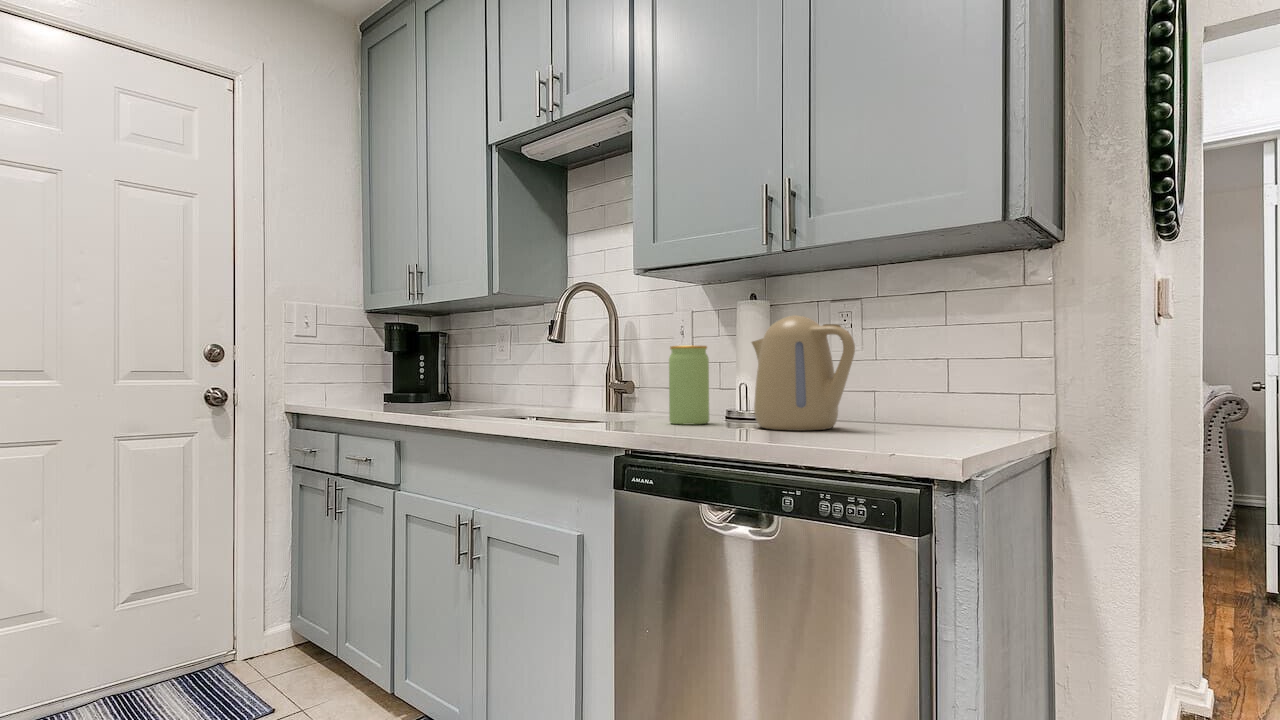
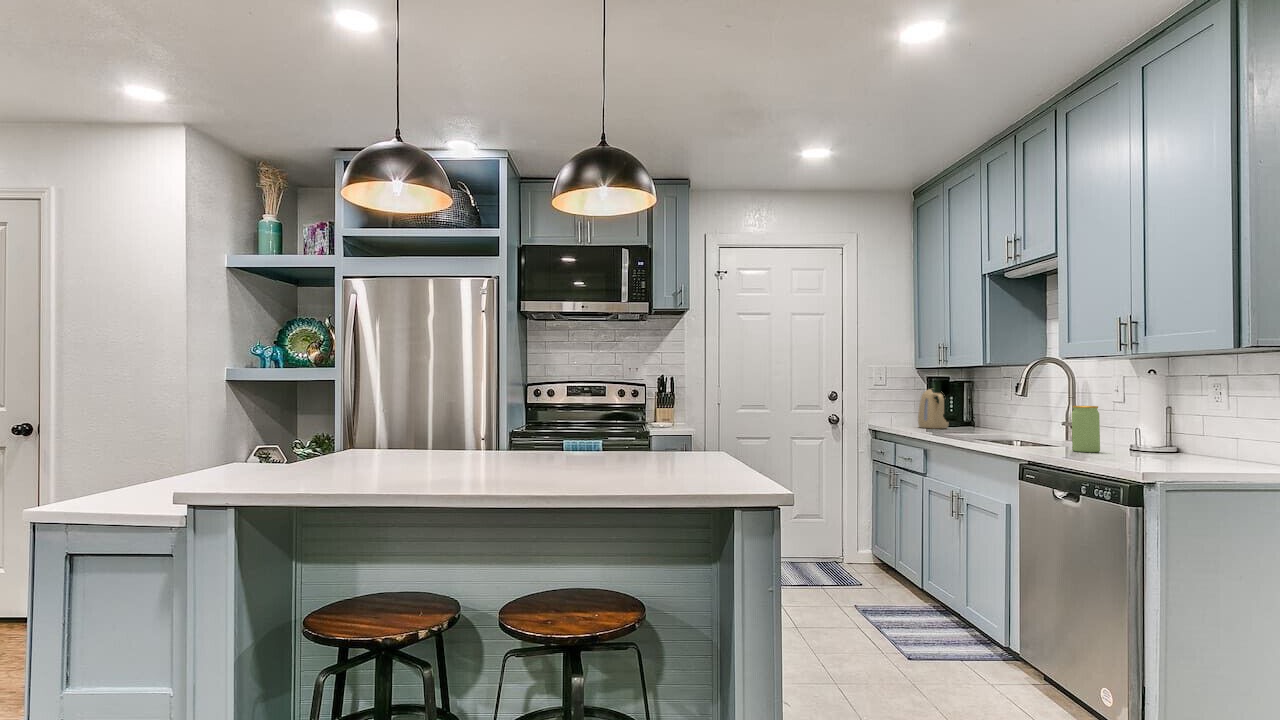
kettle: present [752,315,855,431] -> present [918,389,949,429]

